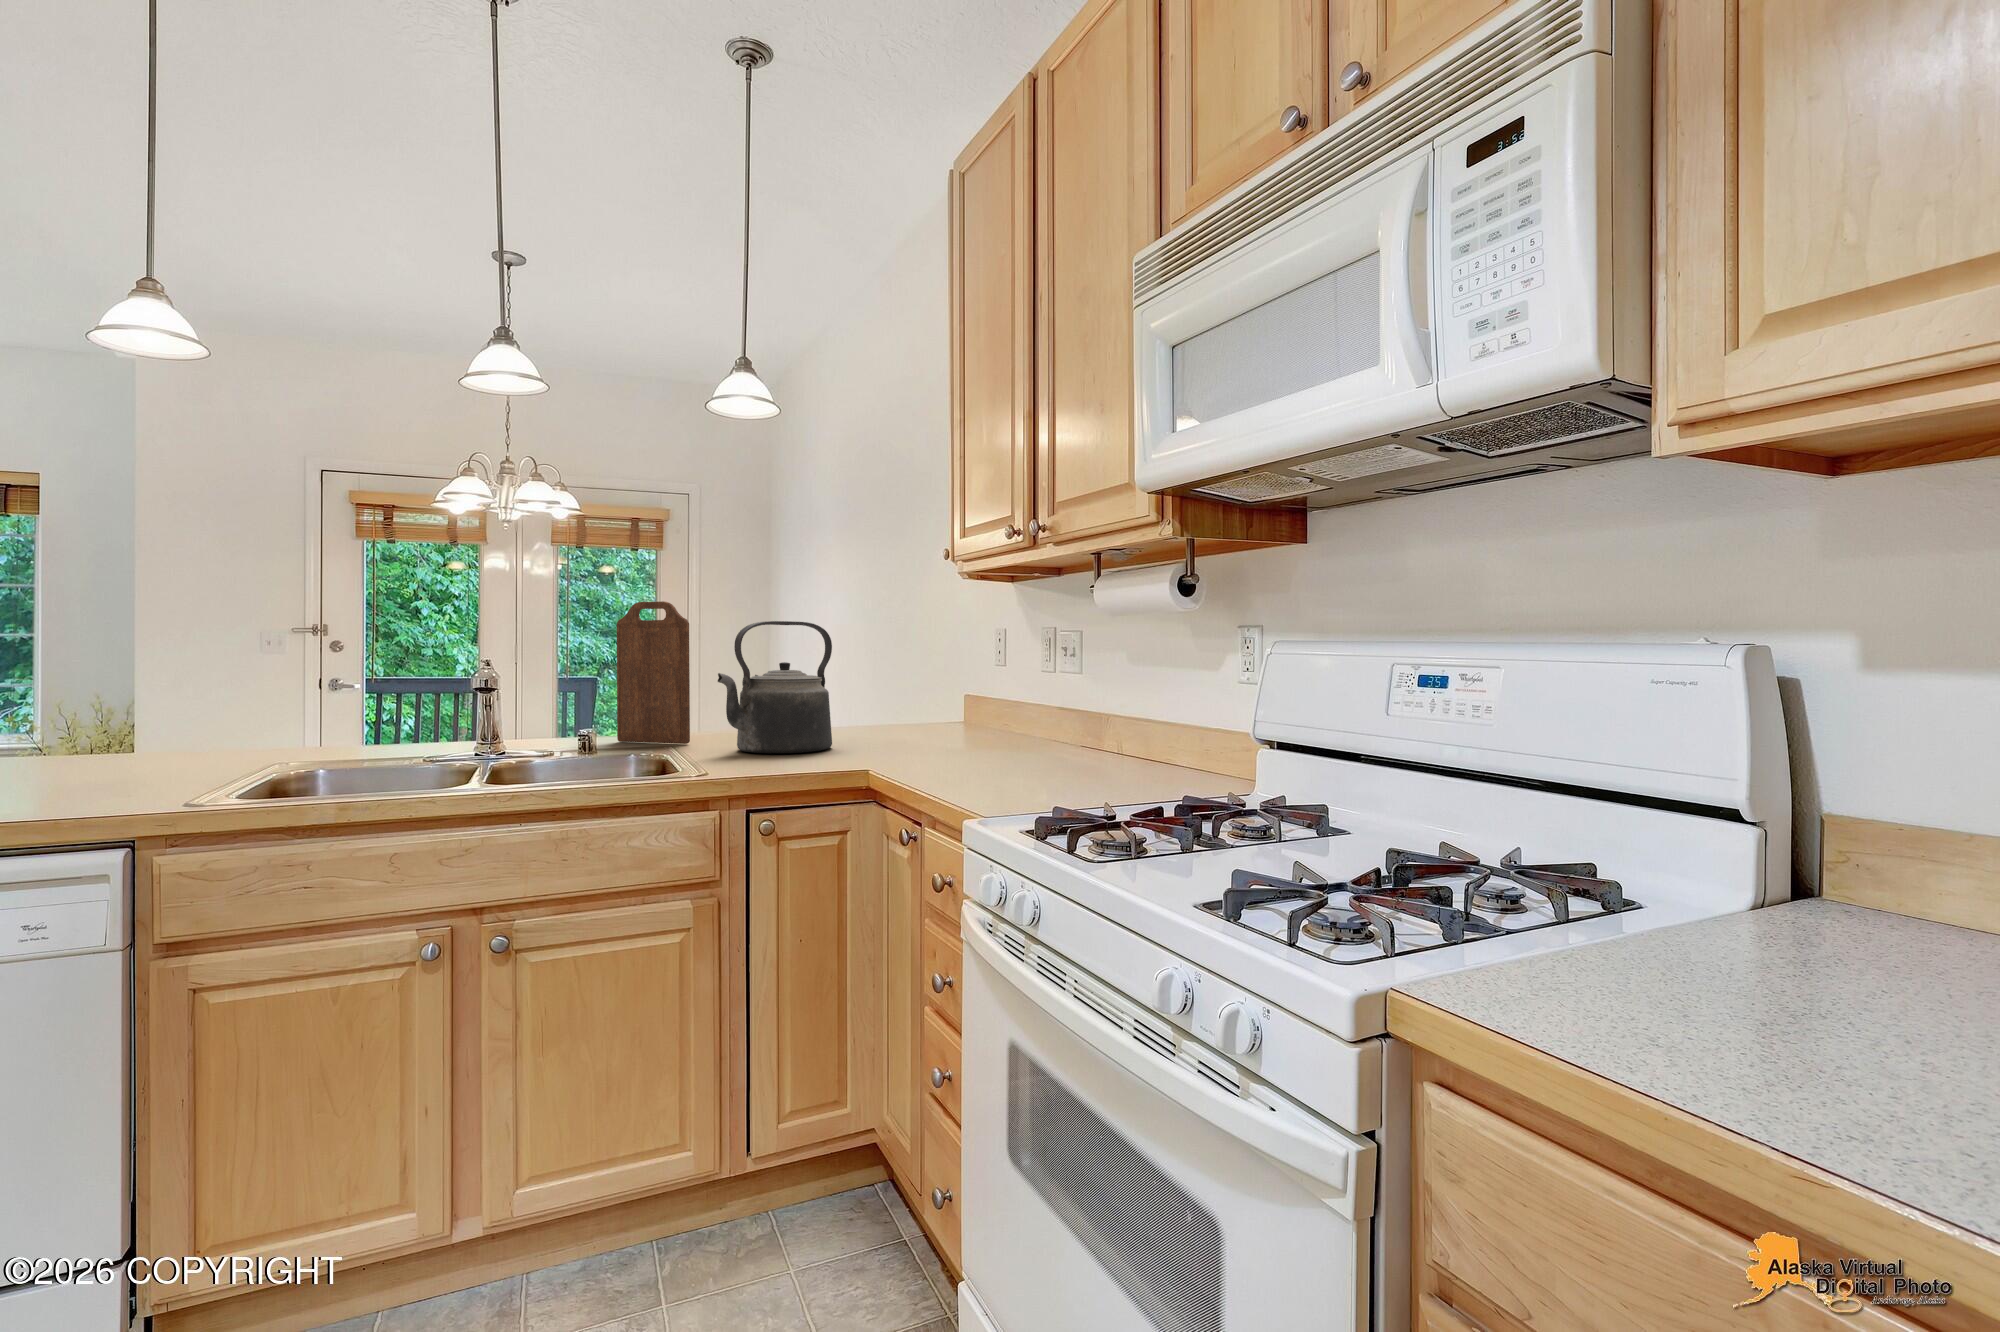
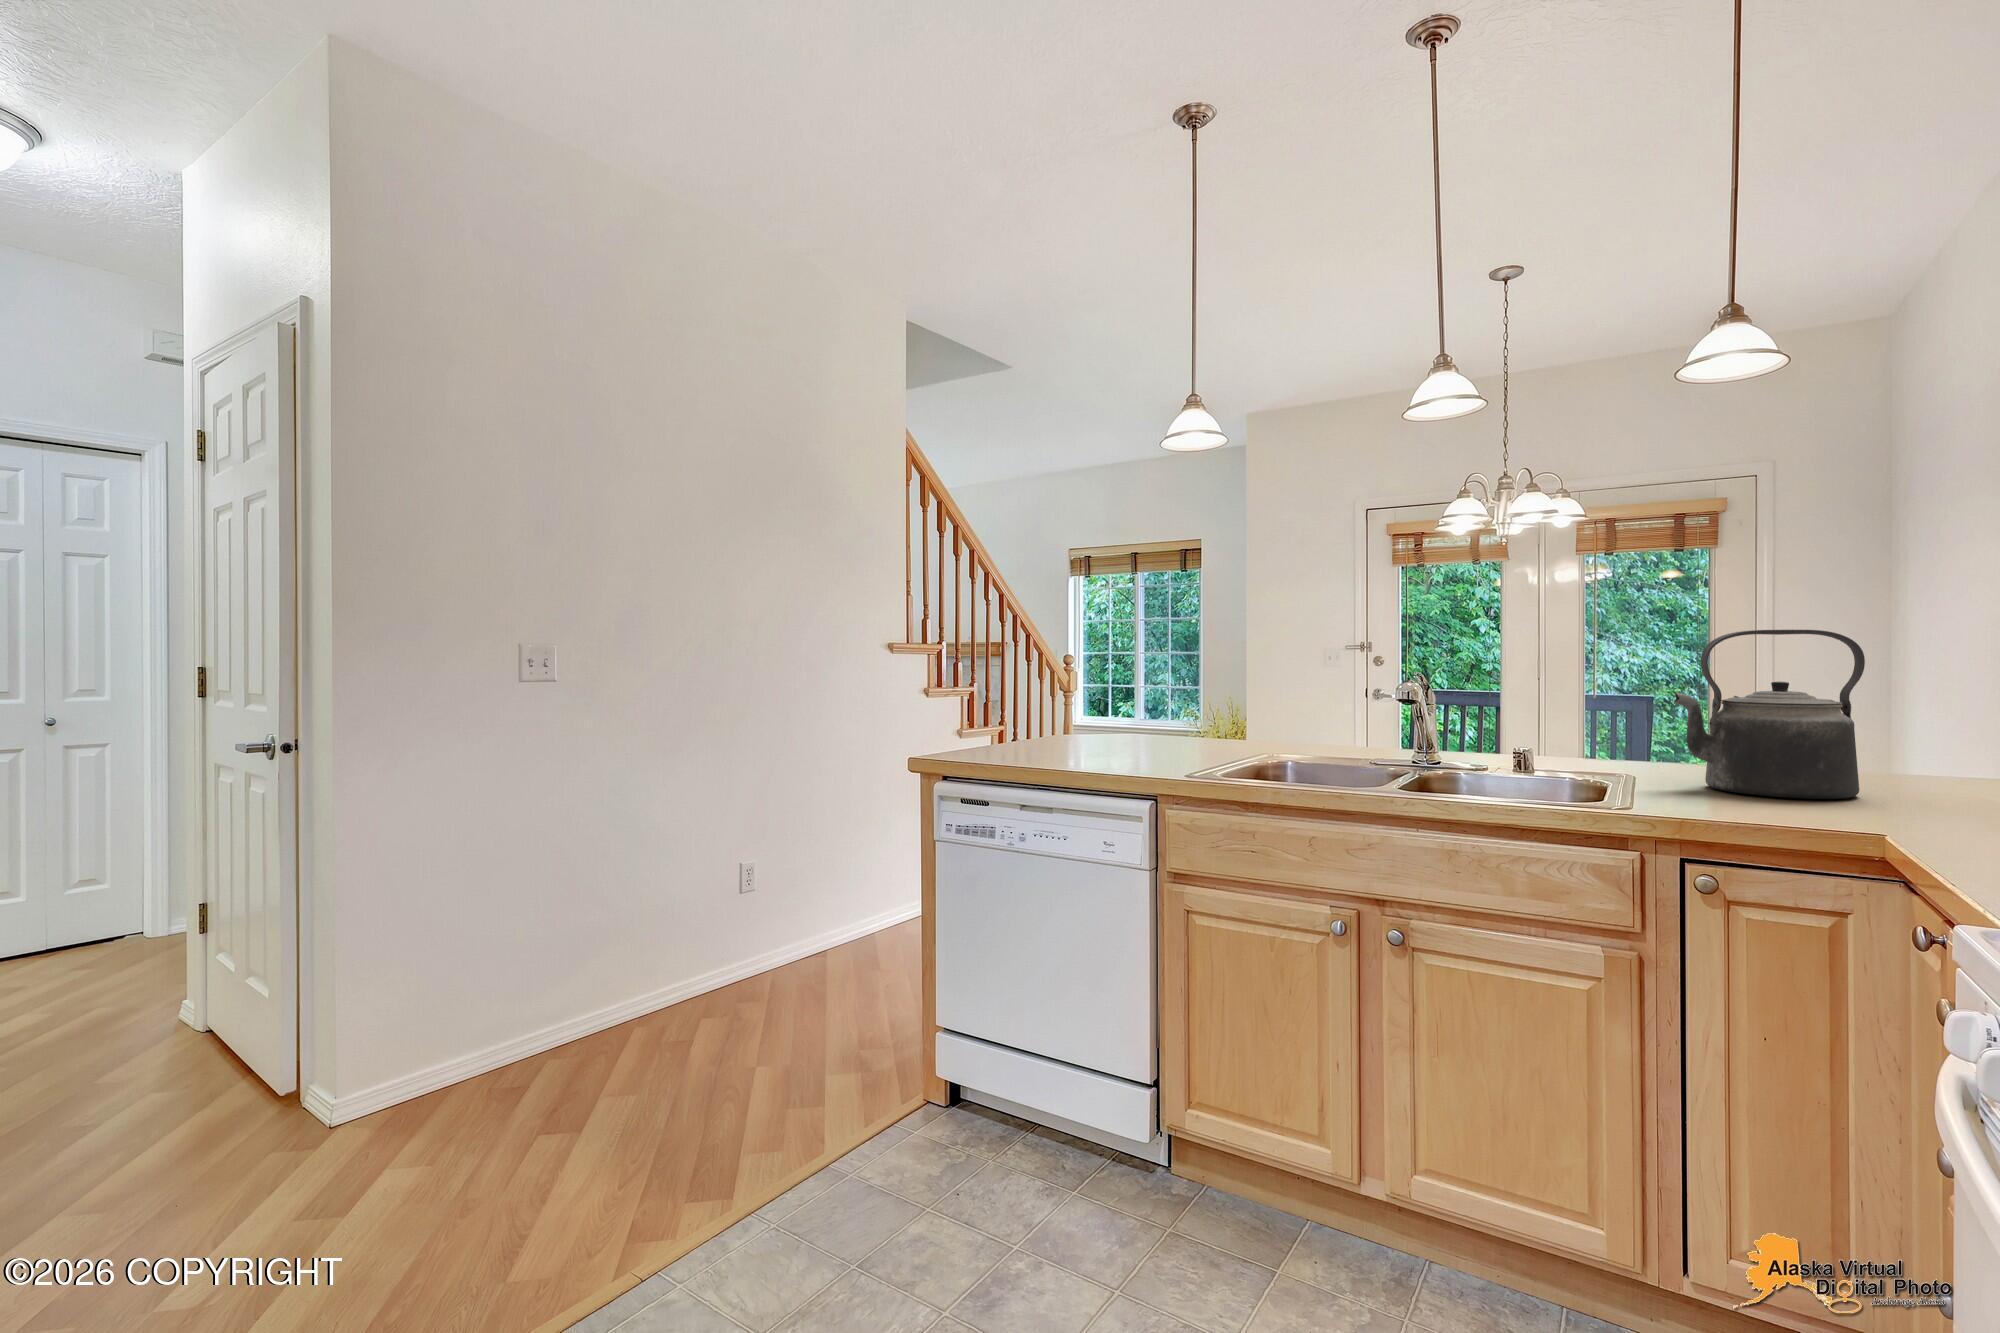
cutting board: present [617,601,690,744] -> none [1572,611,1655,771]

